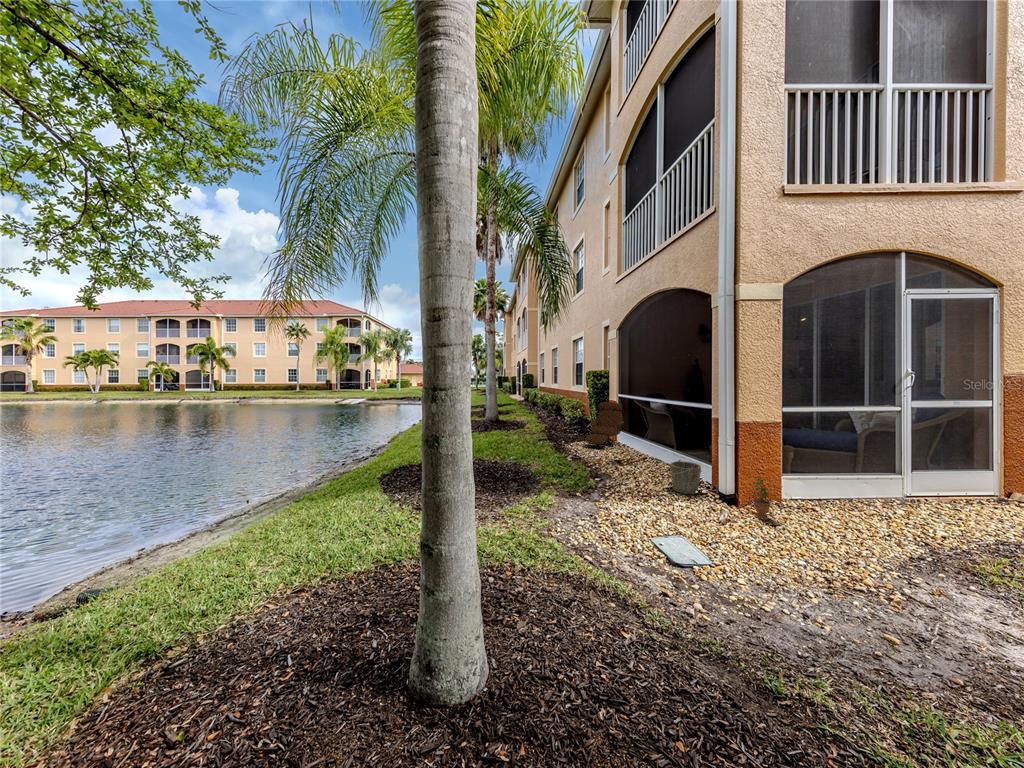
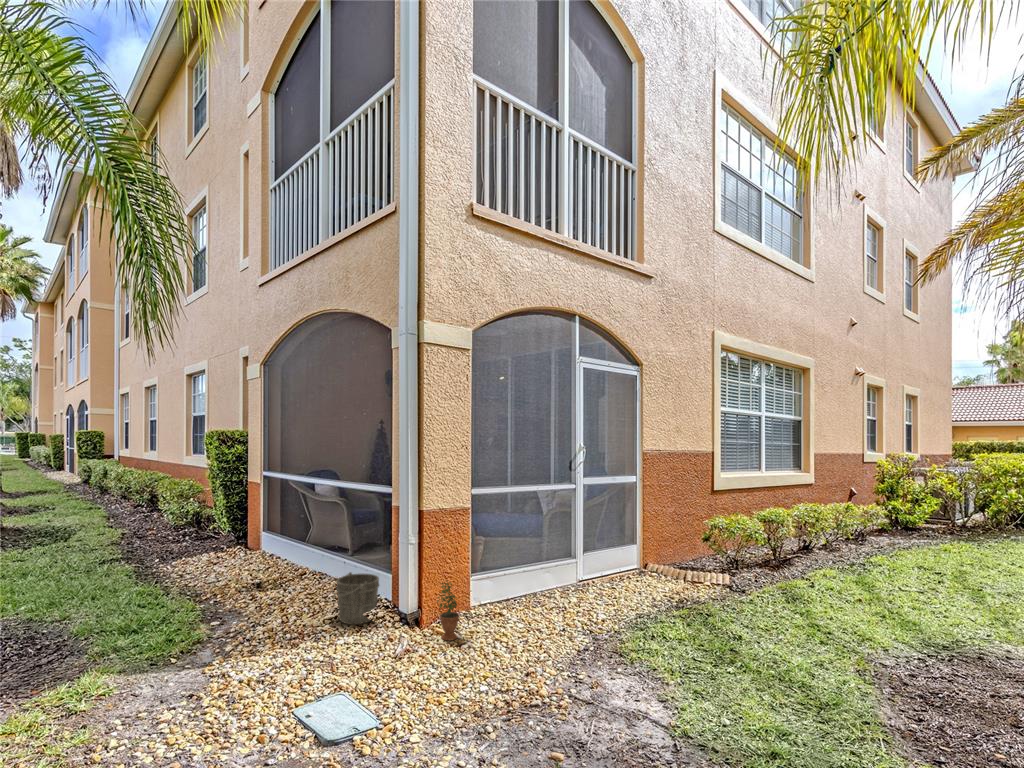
lounge chair: present [585,402,624,449] -> none [198,485,272,574]

